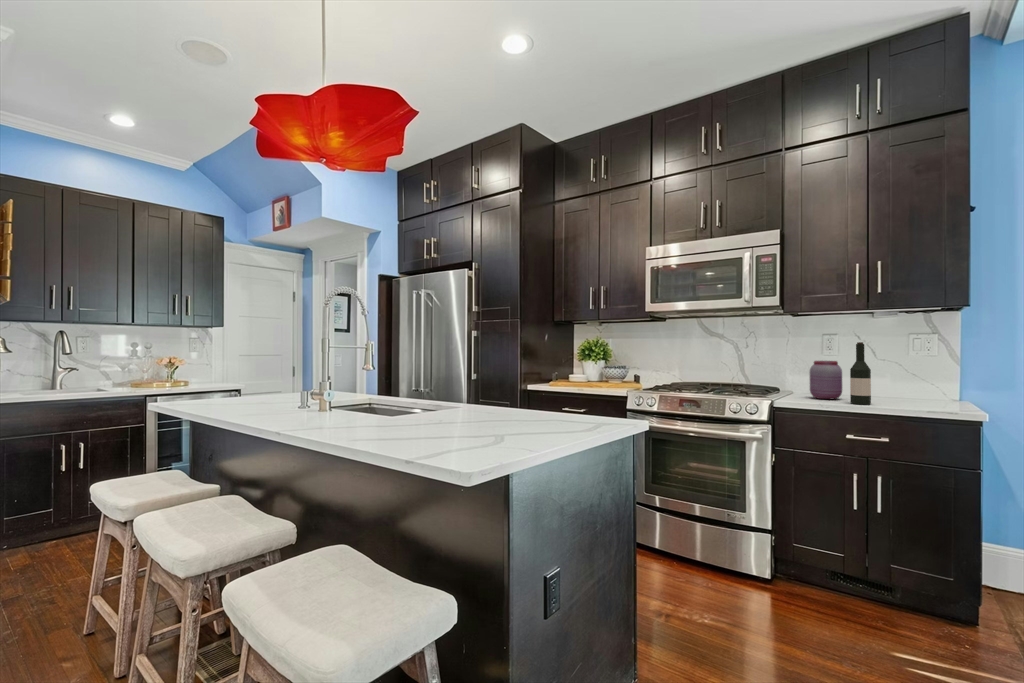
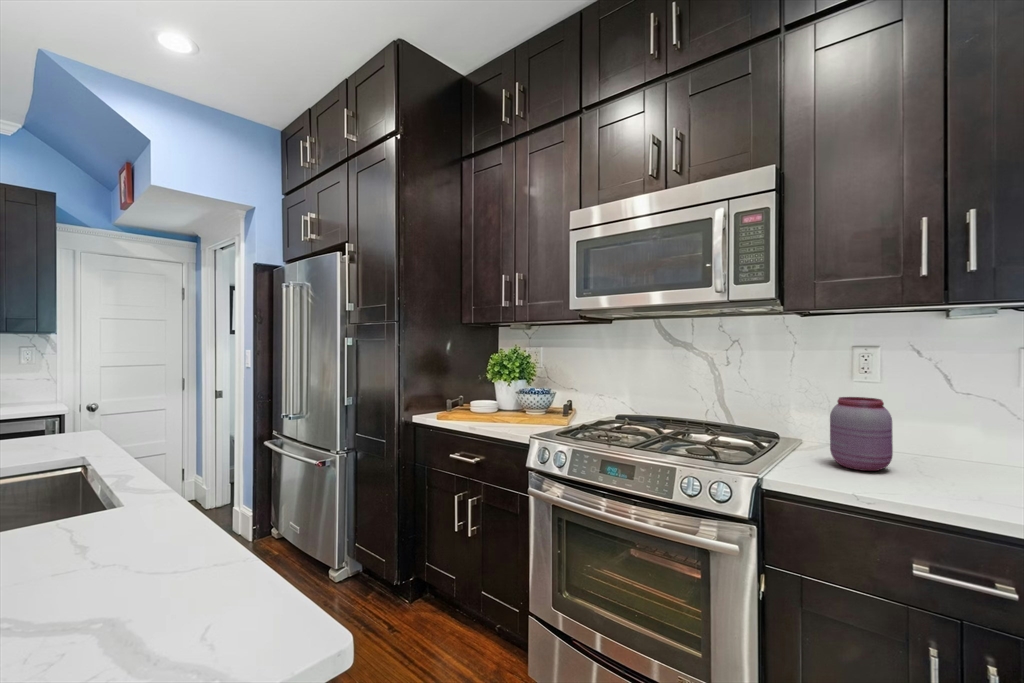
wine bottle: present [850,342,871,404] -> none [913,369,957,496]

